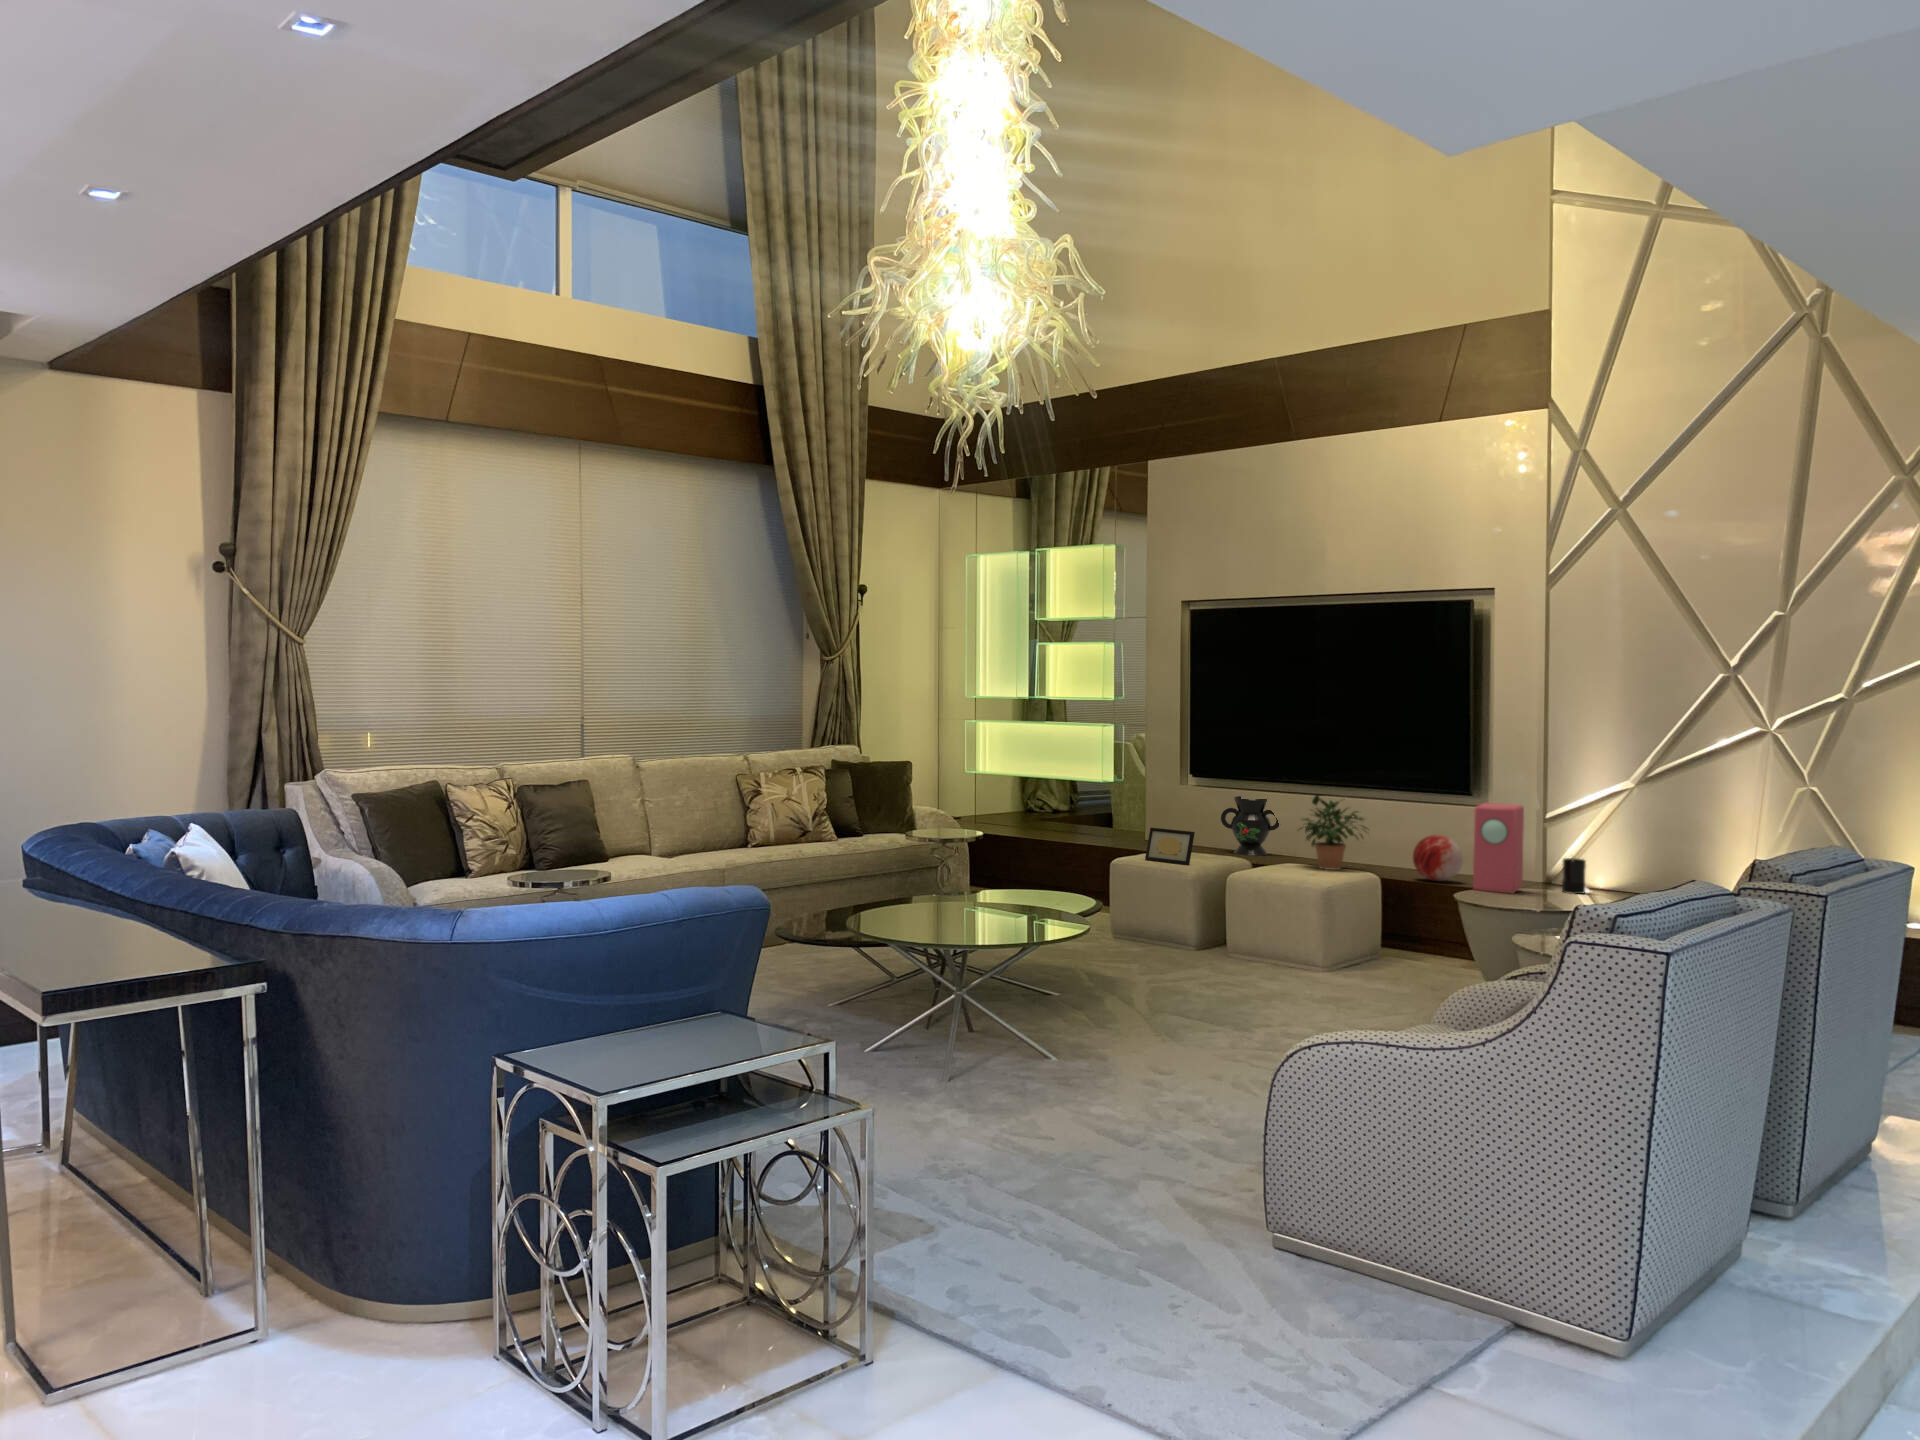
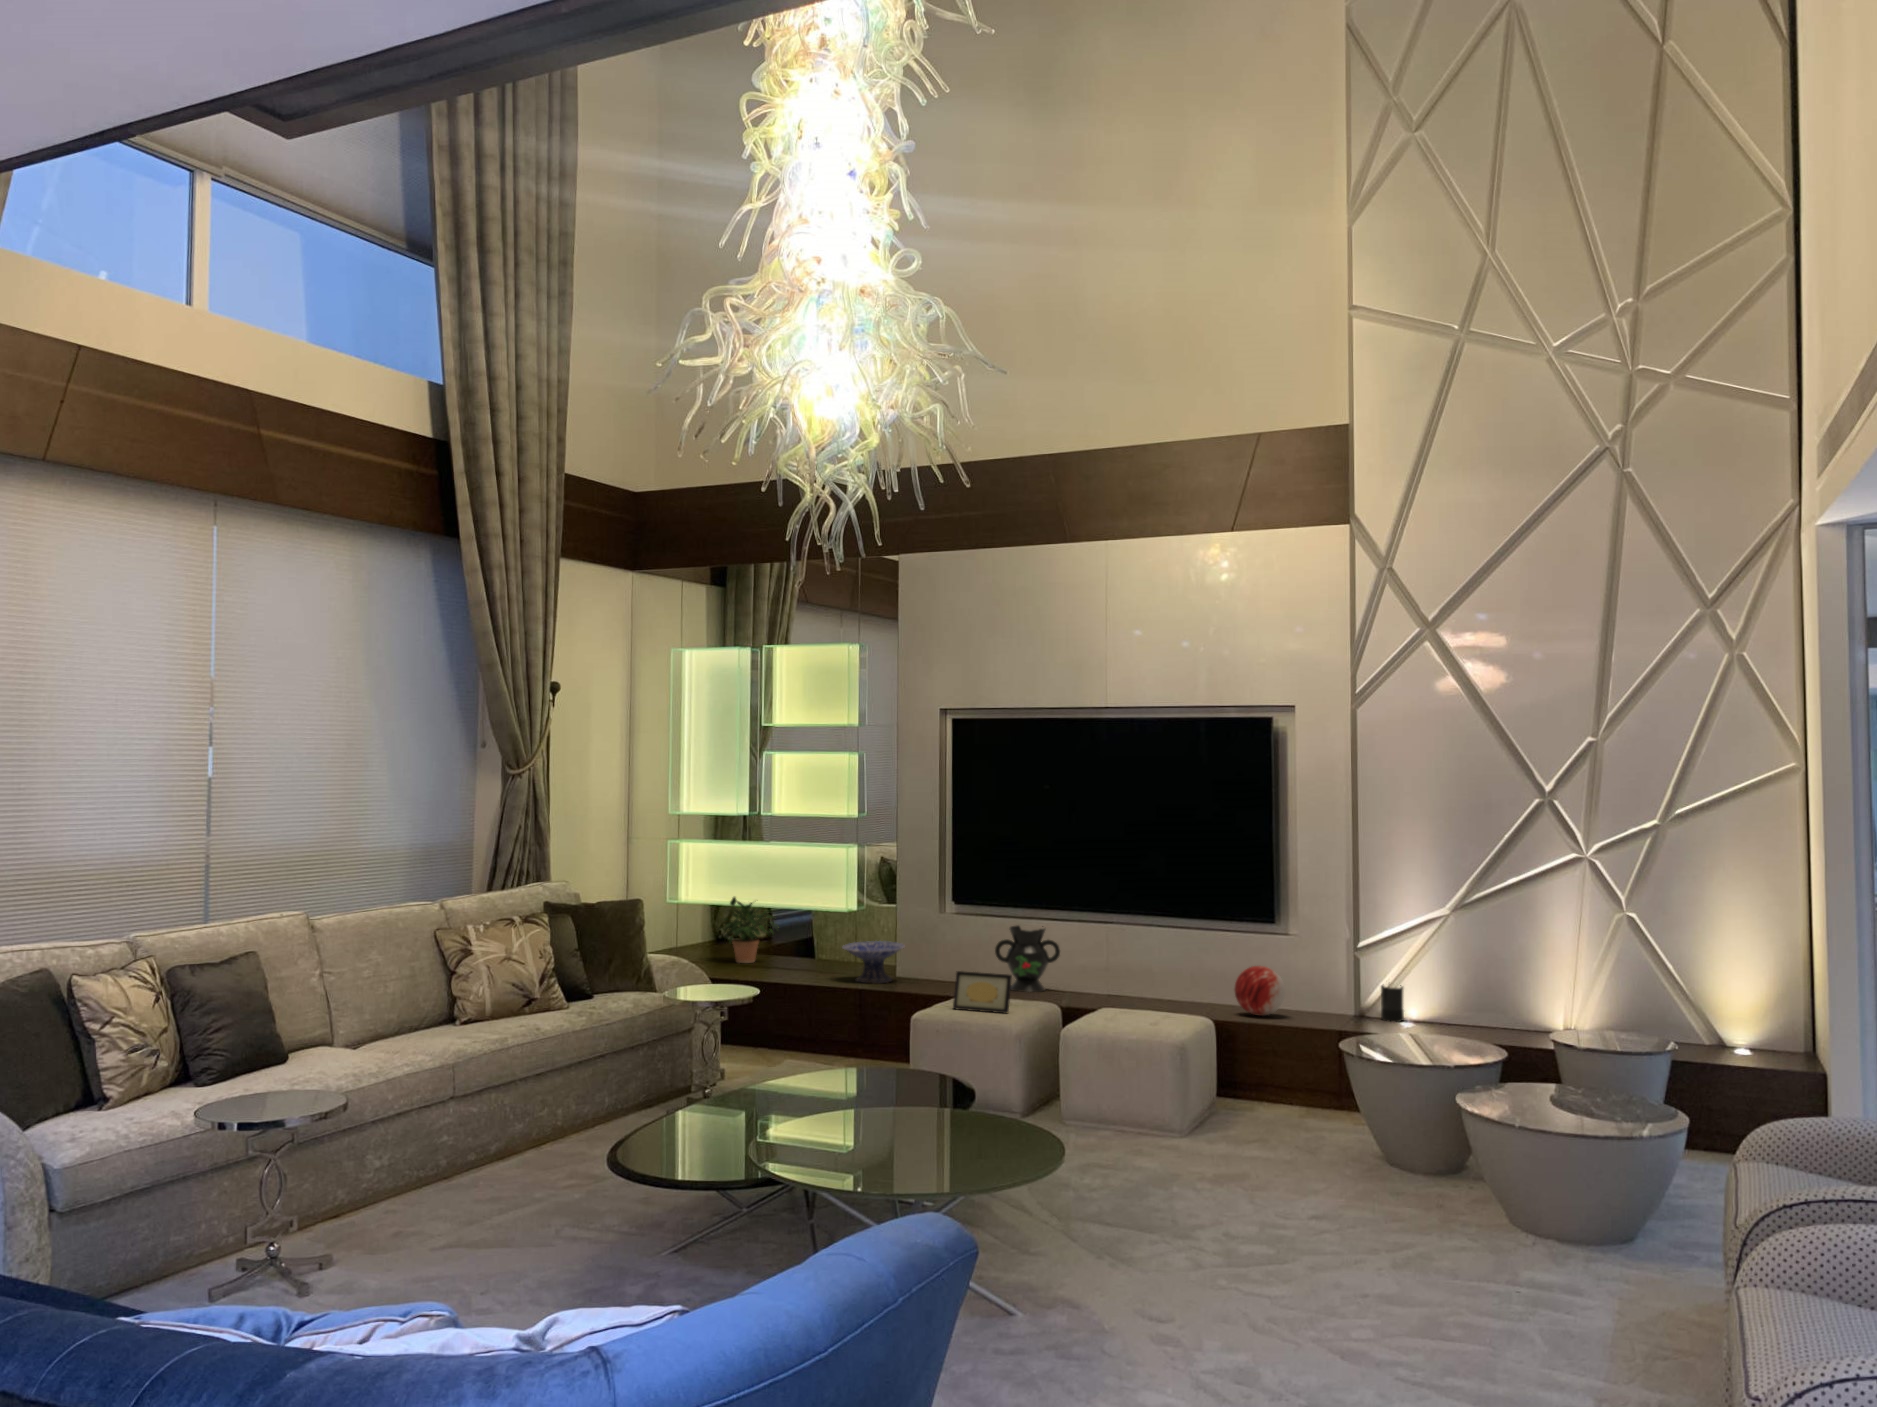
potted plant: present [1300,794,1369,870] -> present [722,897,777,963]
speaker: present [1473,803,1524,893] -> none [1309,931,1355,1027]
decorative bowl: none [1091,808,1148,843] -> present [842,941,905,983]

